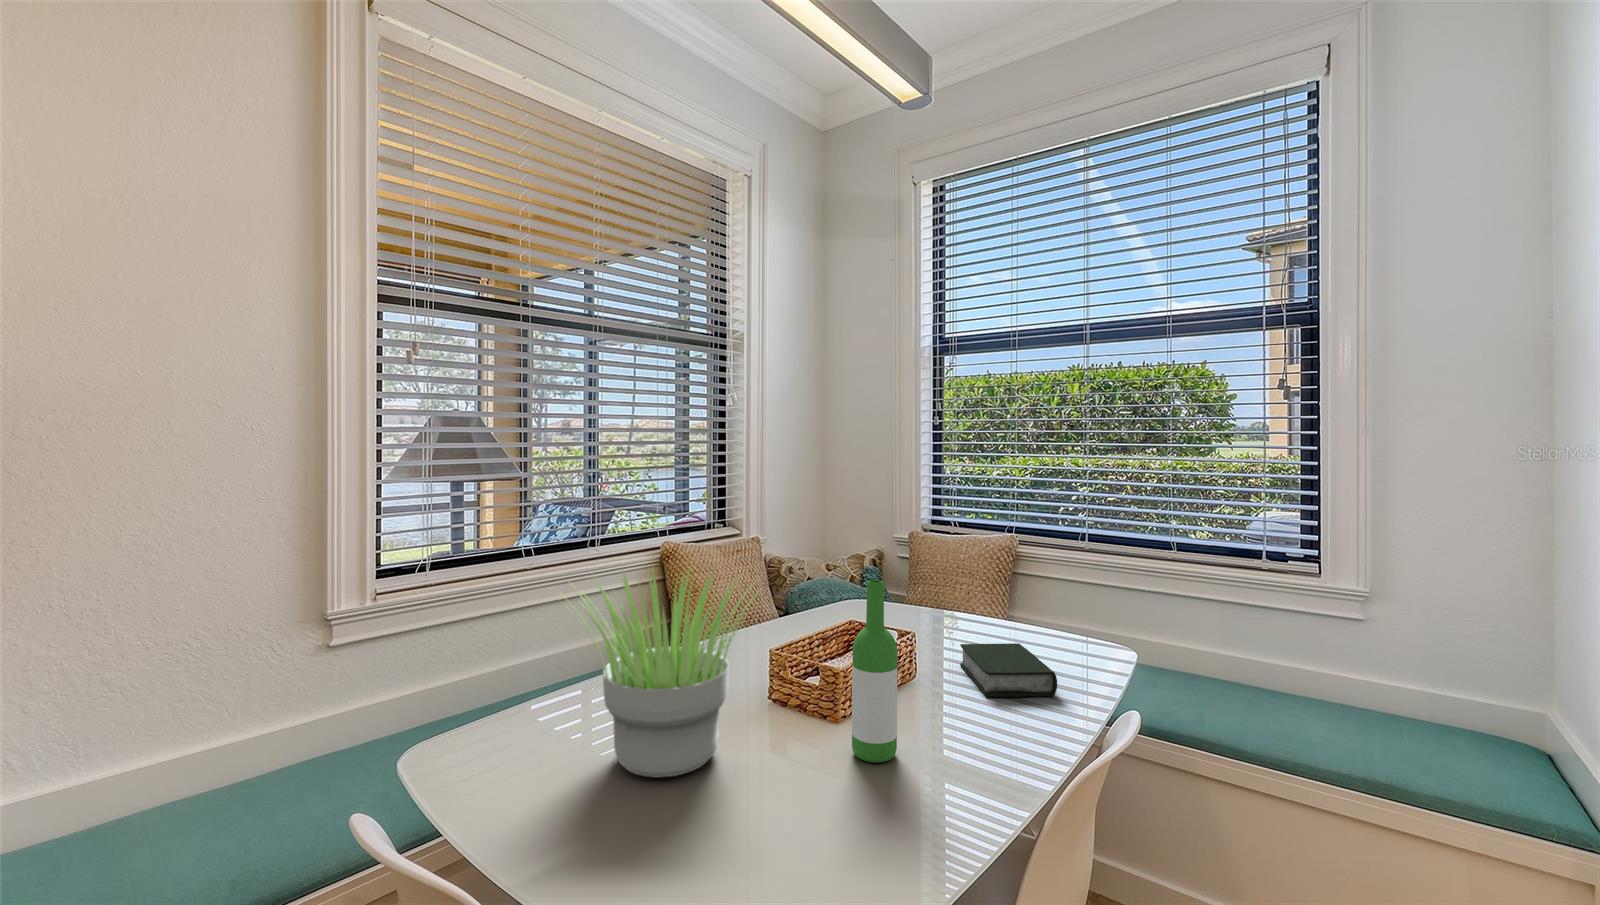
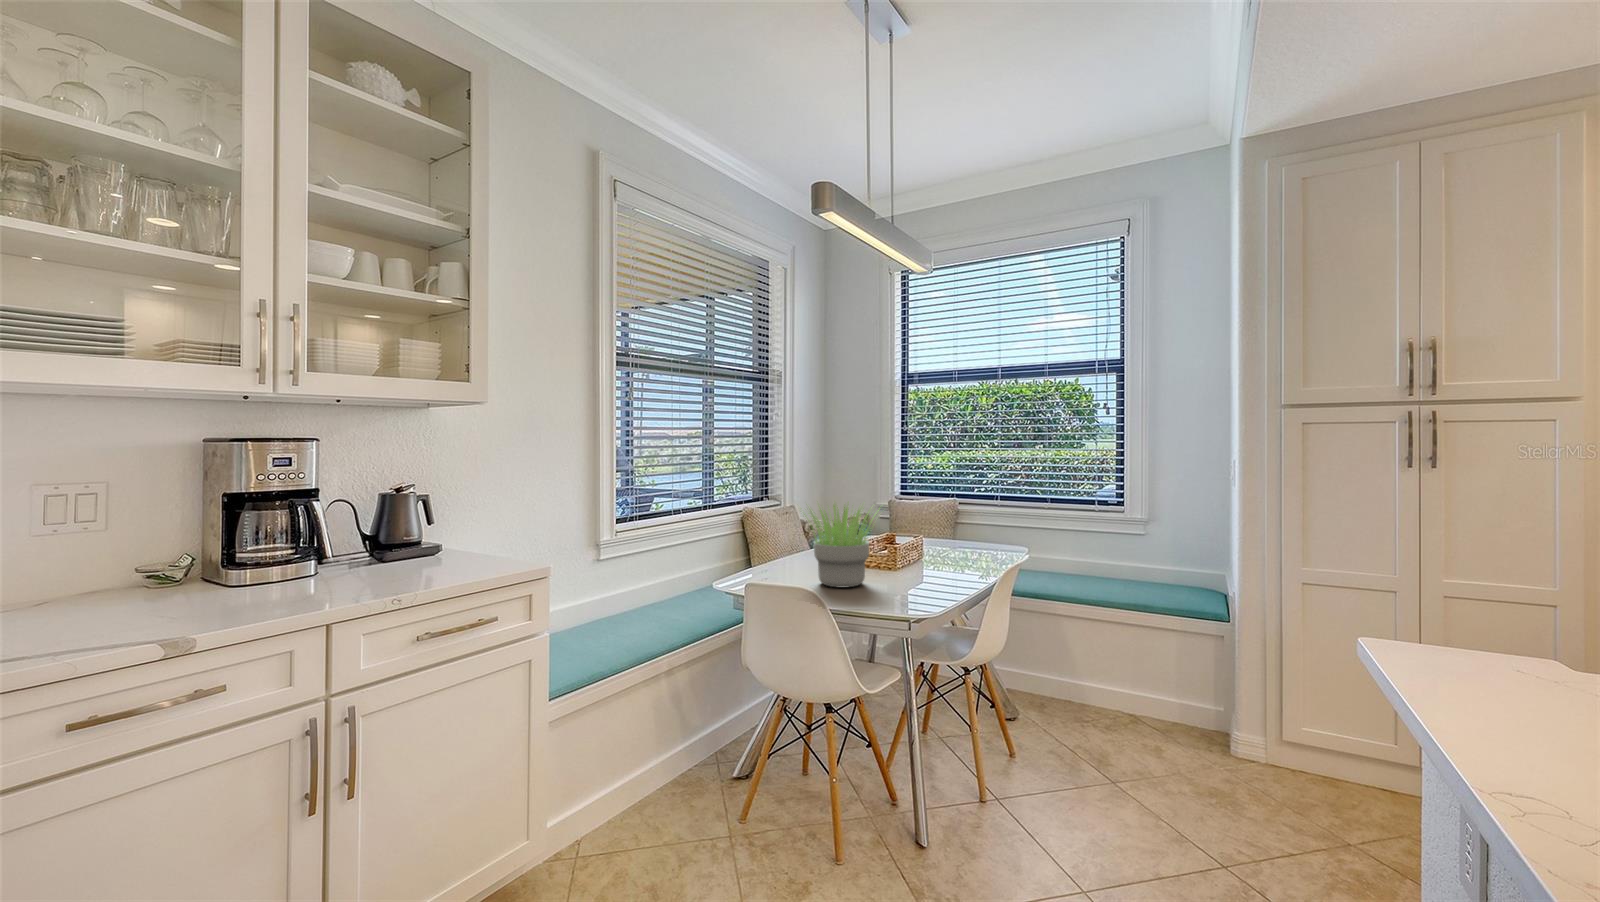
wine bottle: present [852,580,897,763] -> none [920,501,941,581]
book: present [960,643,1057,697] -> none [949,545,1001,565]

